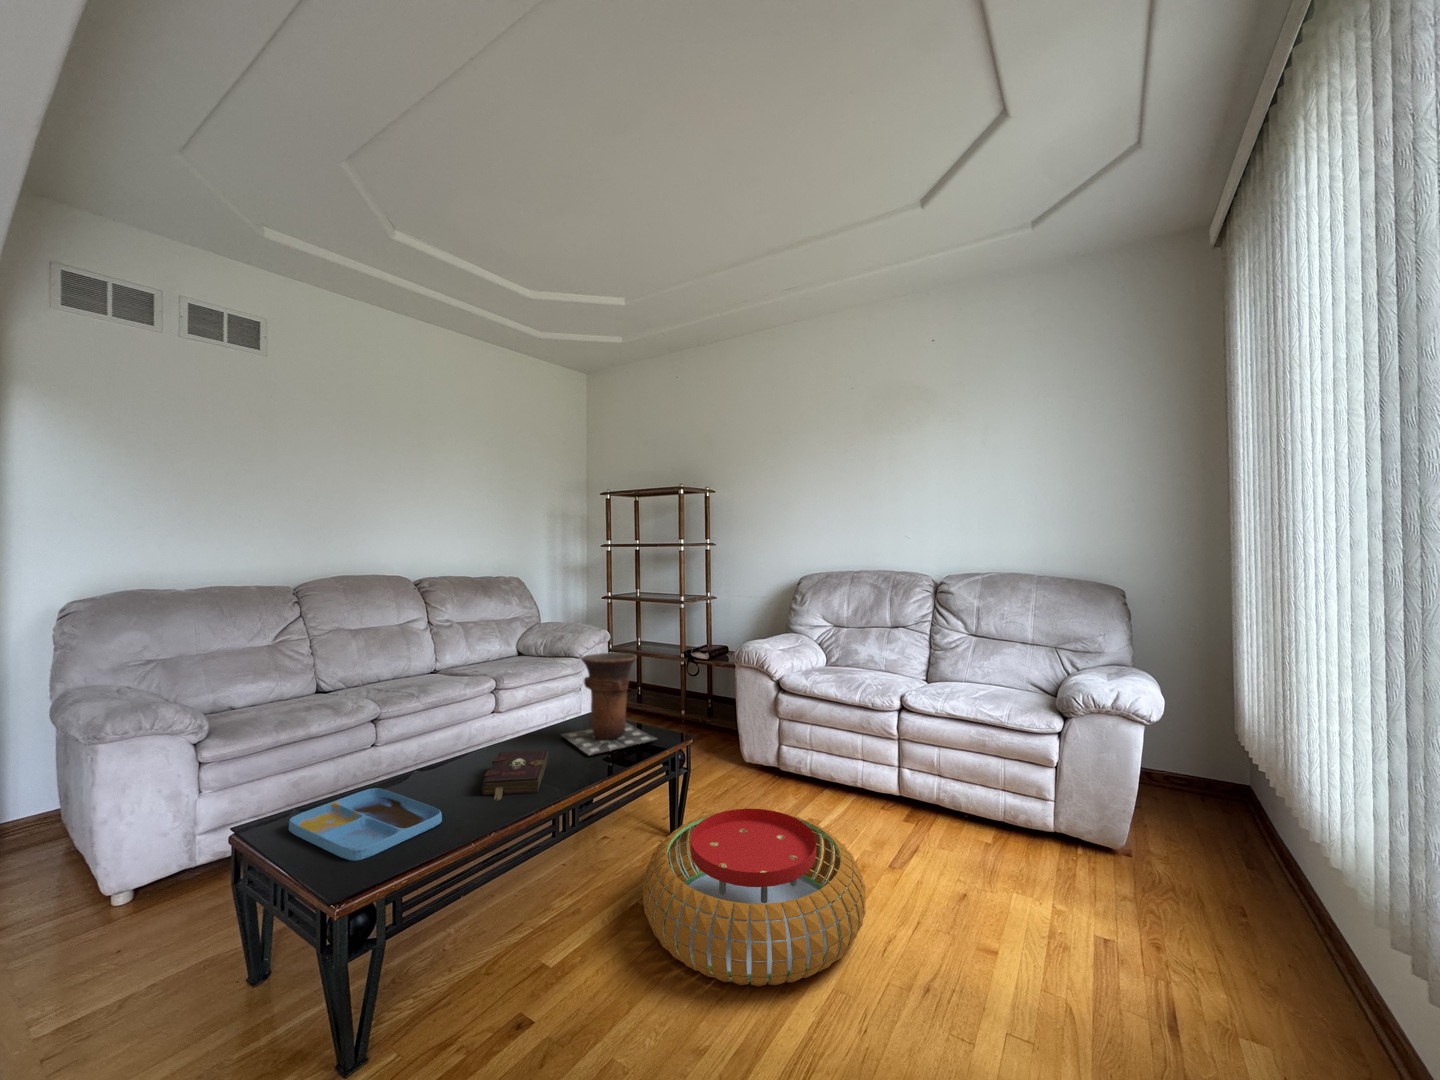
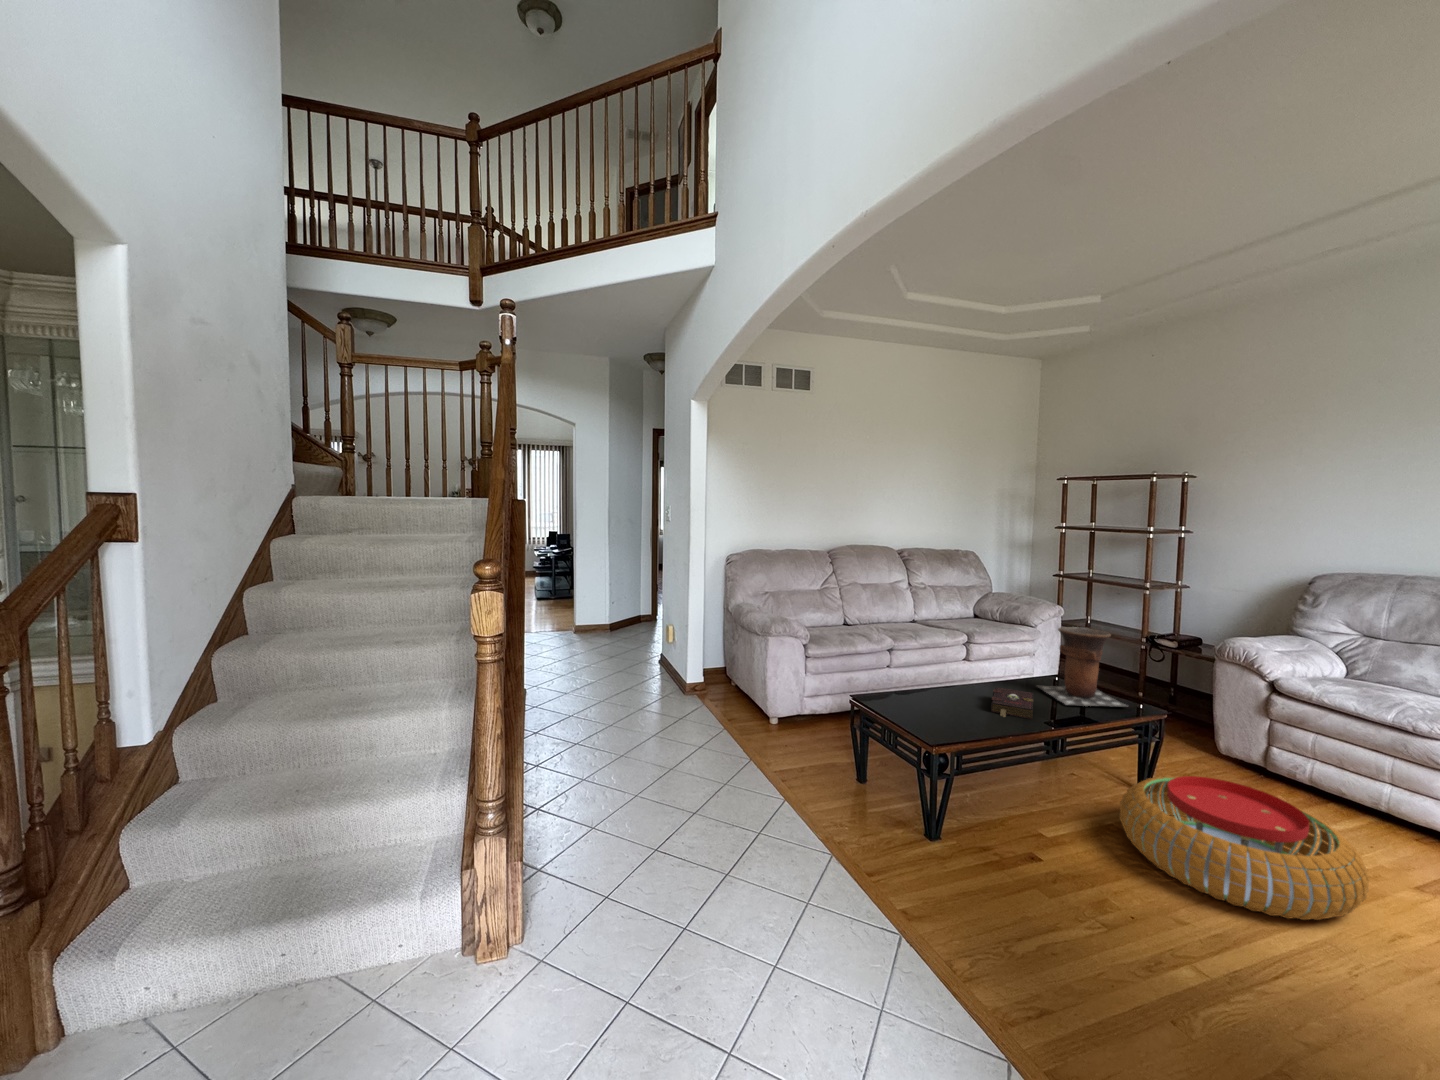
tray: present [289,788,442,861] -> none [881,691,971,727]

